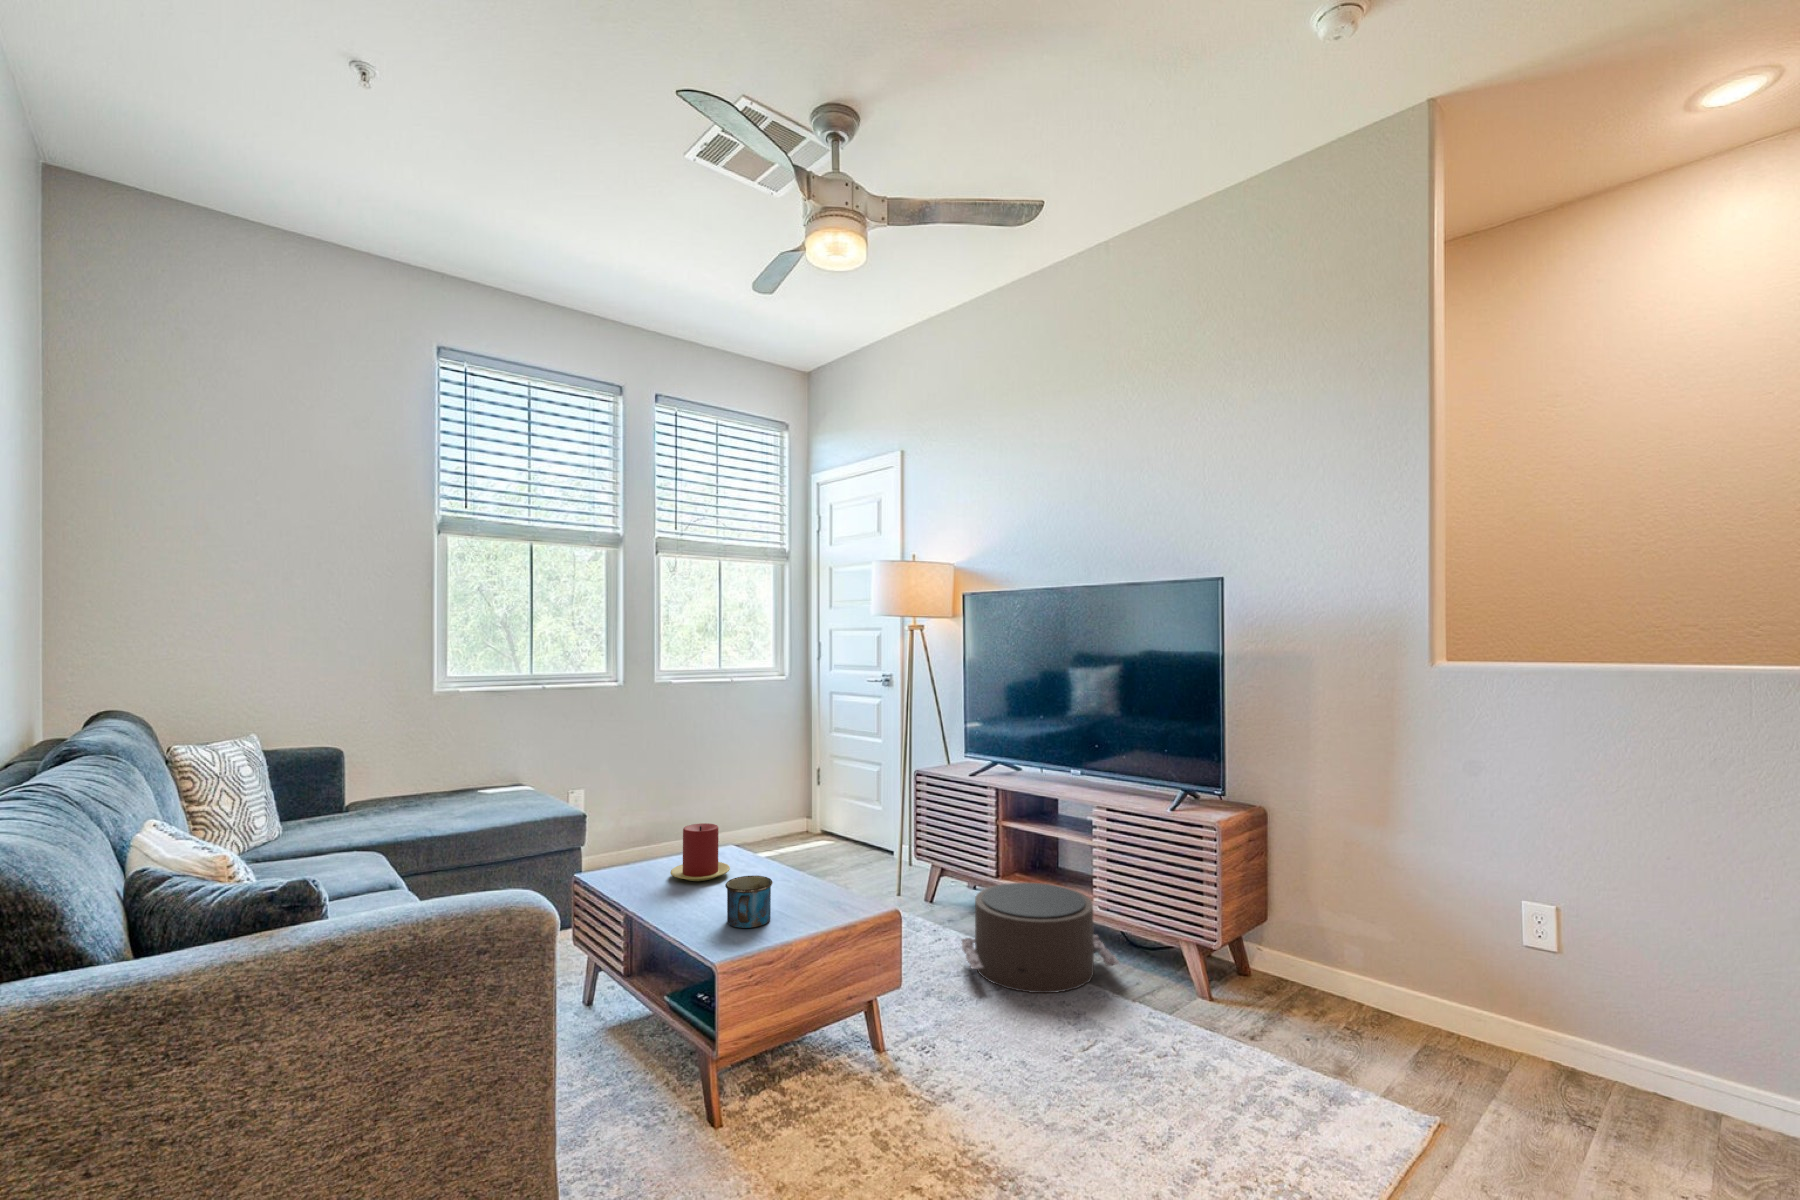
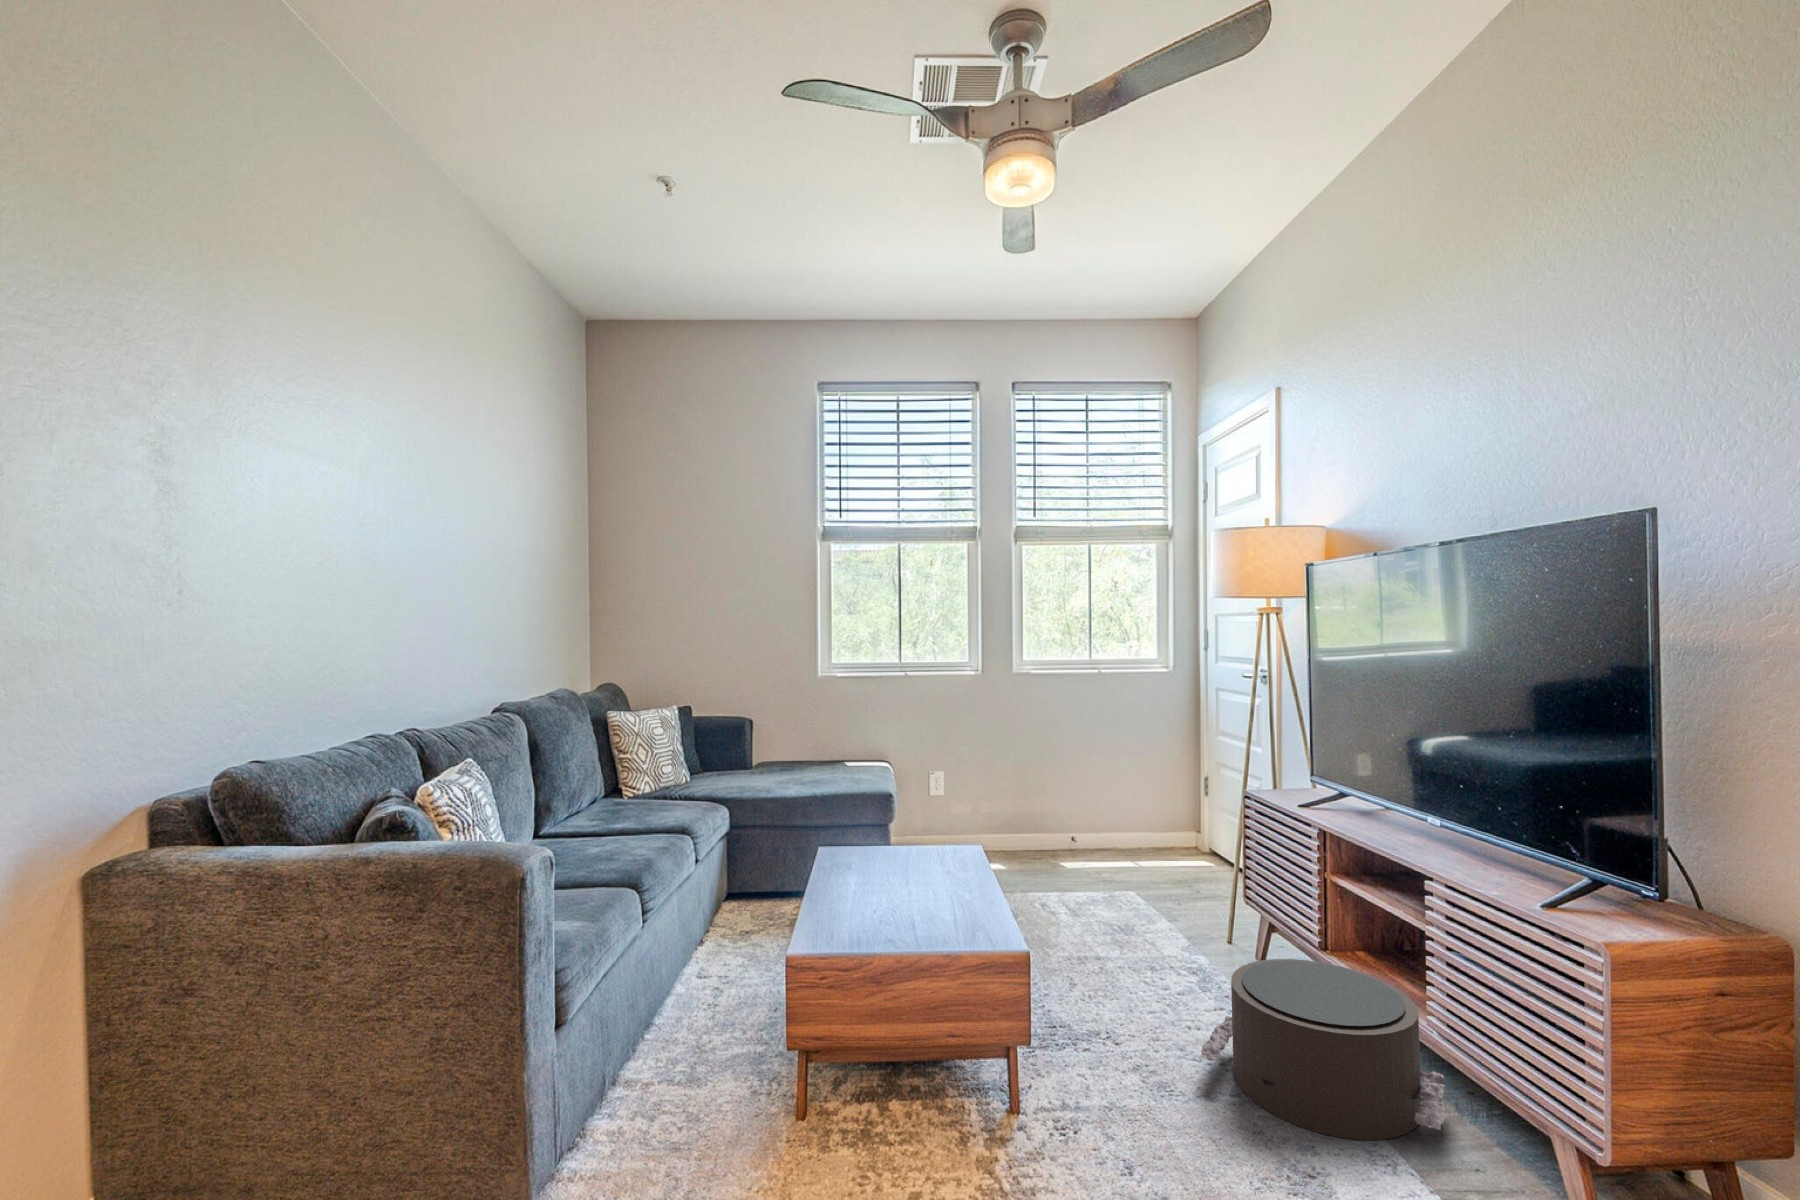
candle: present [671,823,730,881] -> none [871,813,929,871]
mug: present [725,876,773,928] -> none [842,872,894,927]

